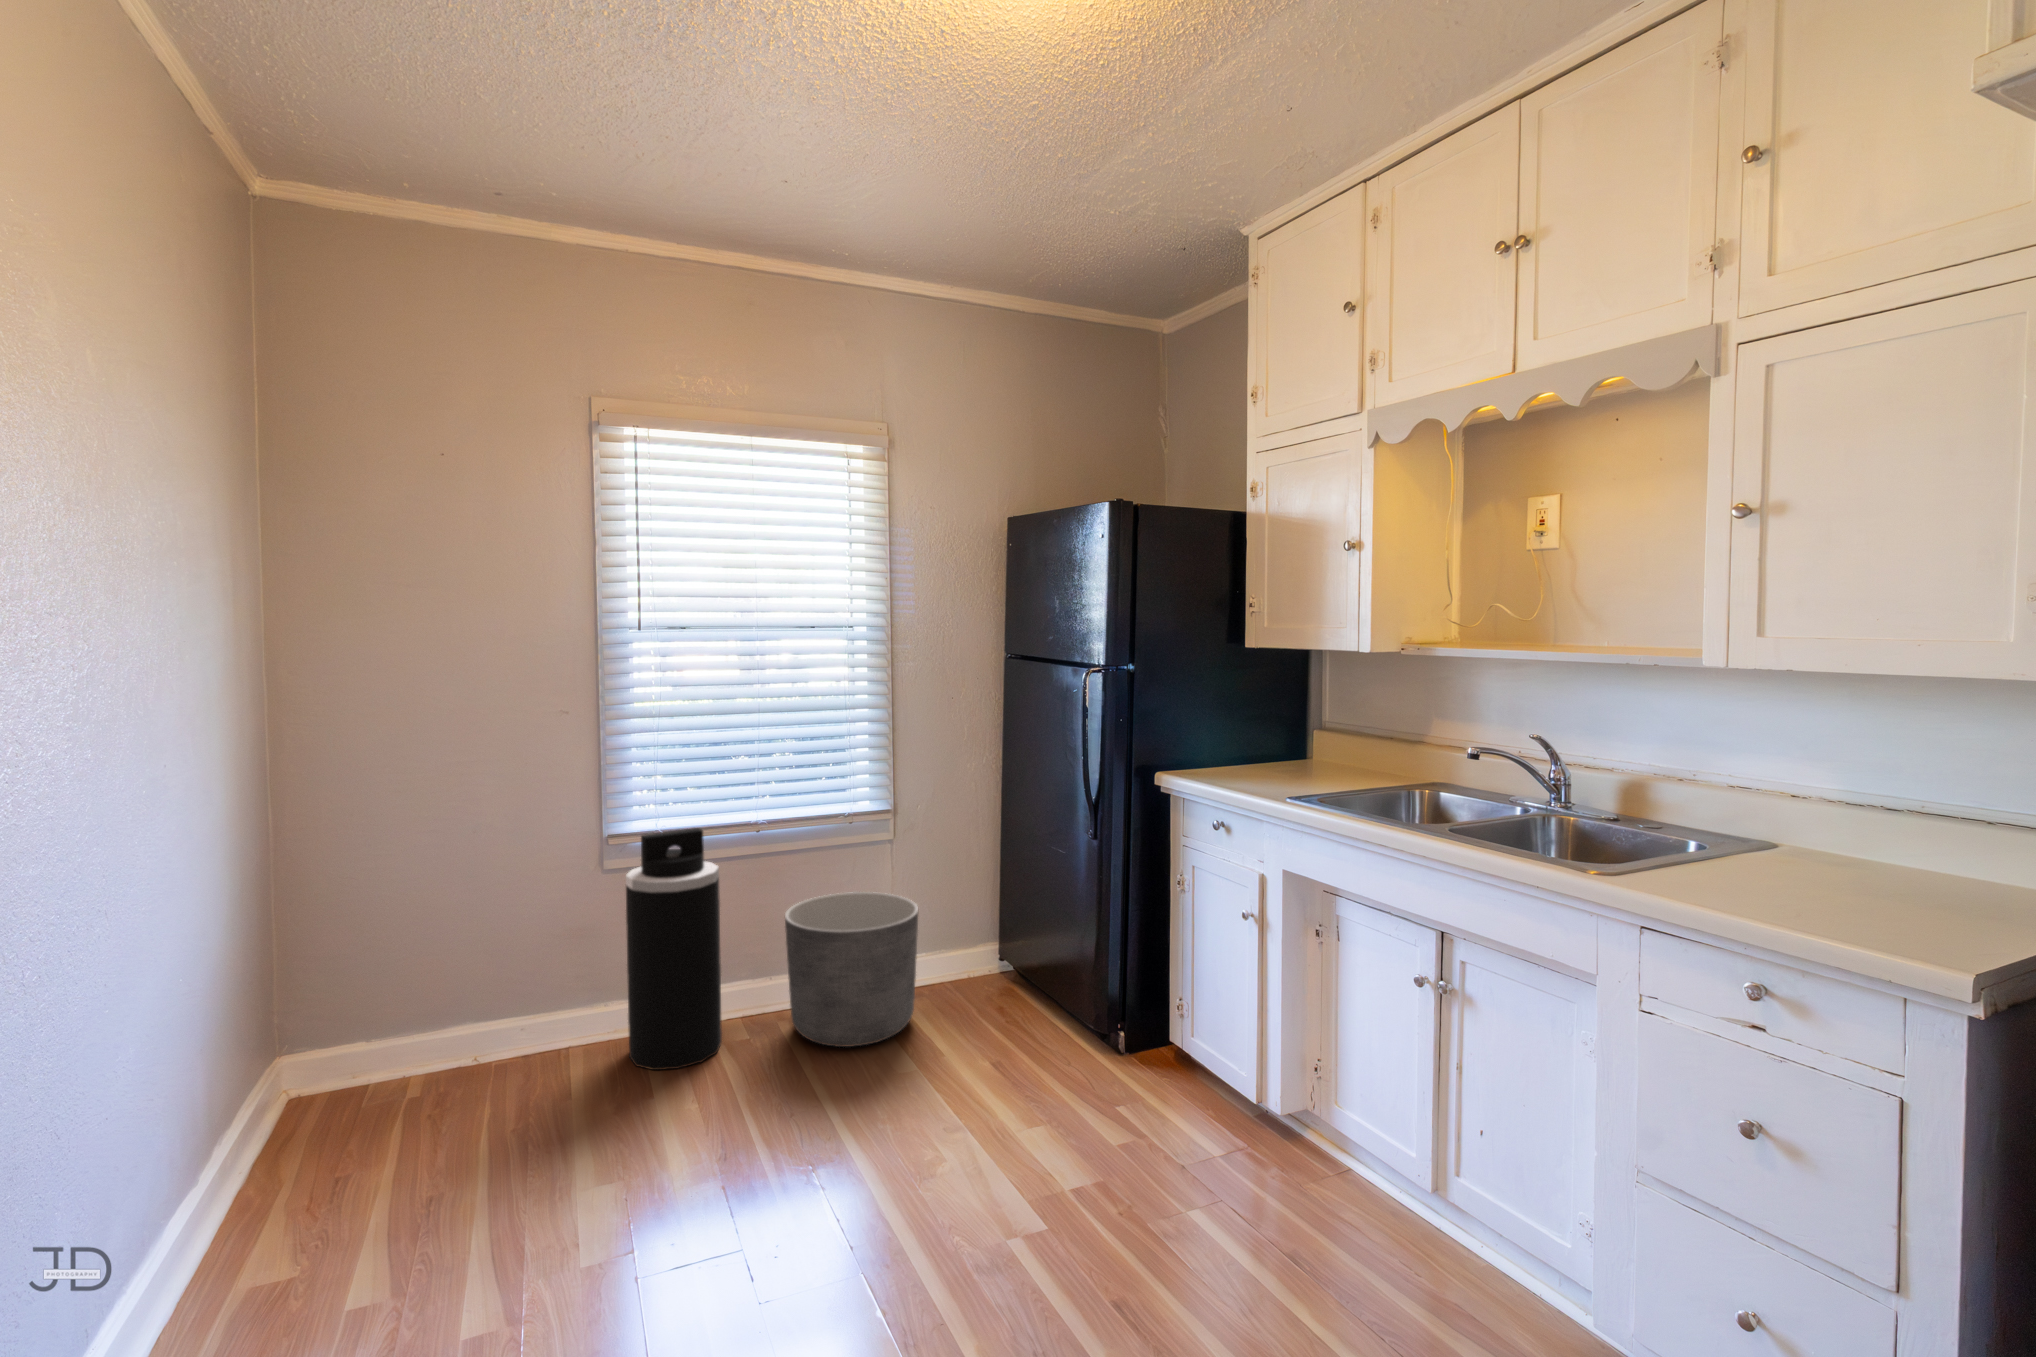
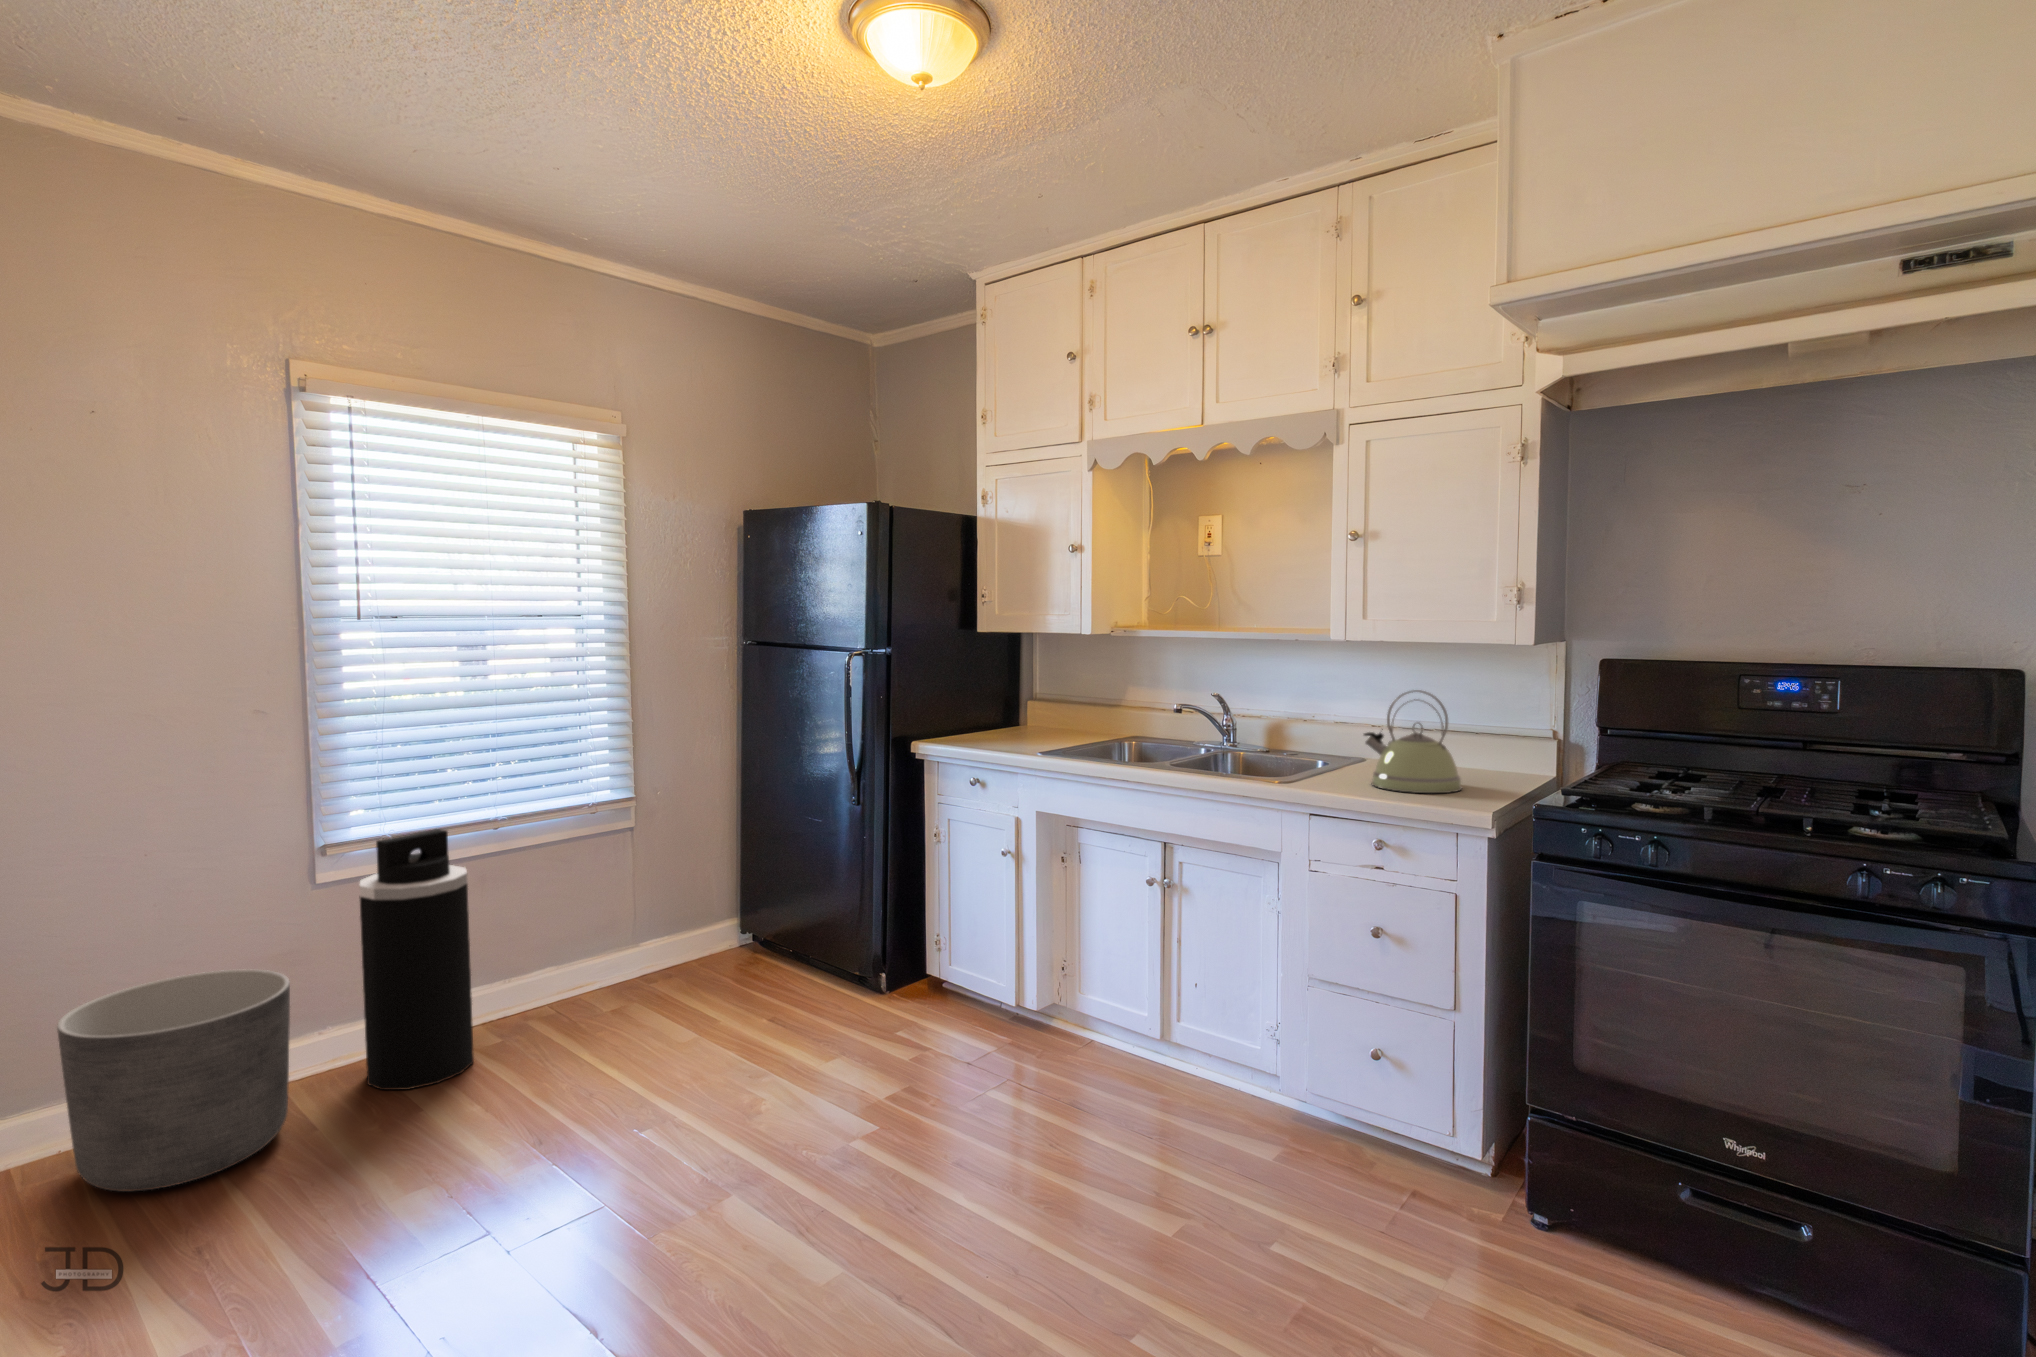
kettle: none [1759,751,1957,928] -> present [1364,690,1462,793]
planter: present [785,892,918,1047] -> present [57,969,290,1191]

